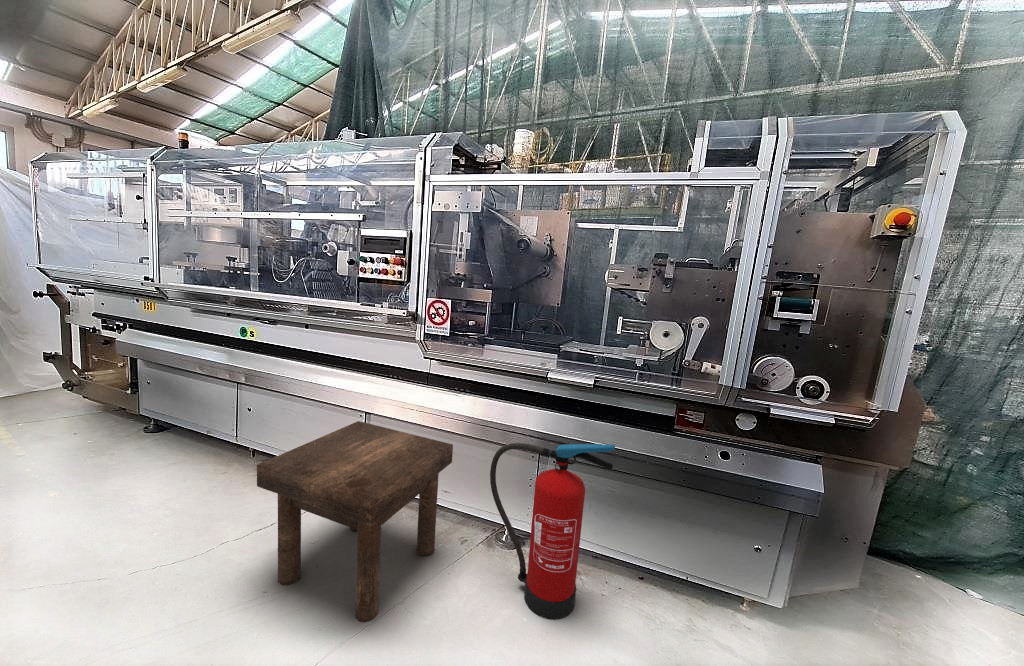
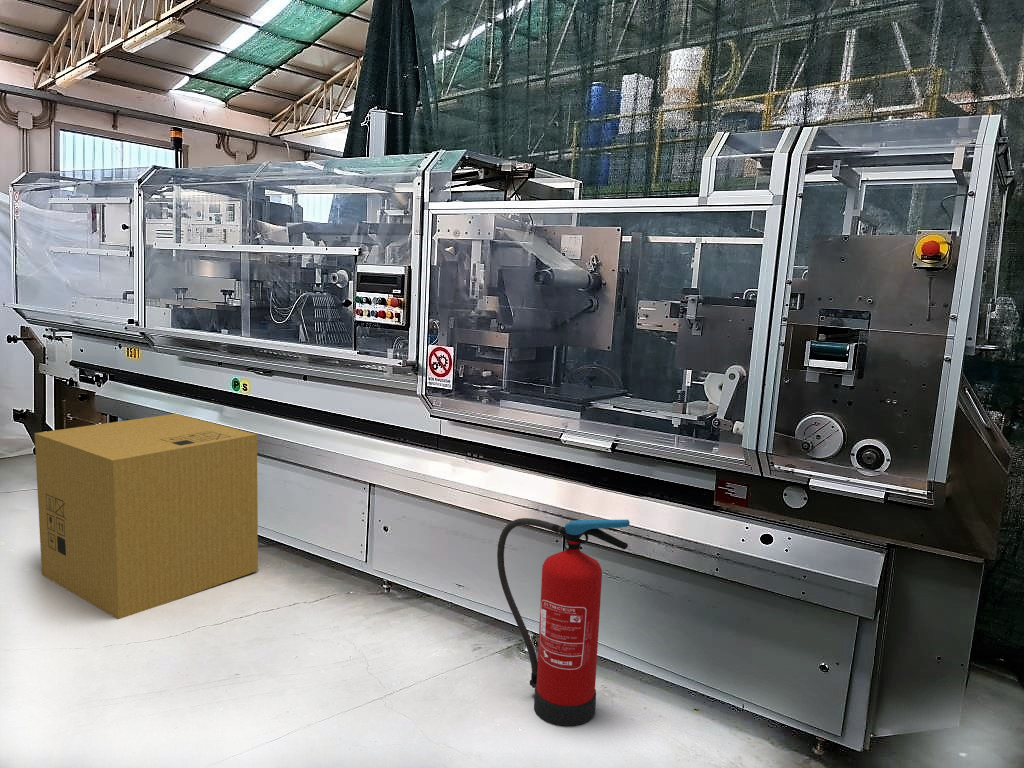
cardboard box: none [30,356,266,554] -> present [35,414,258,619]
stool: present [257,421,453,622] -> none [247,493,461,701]

